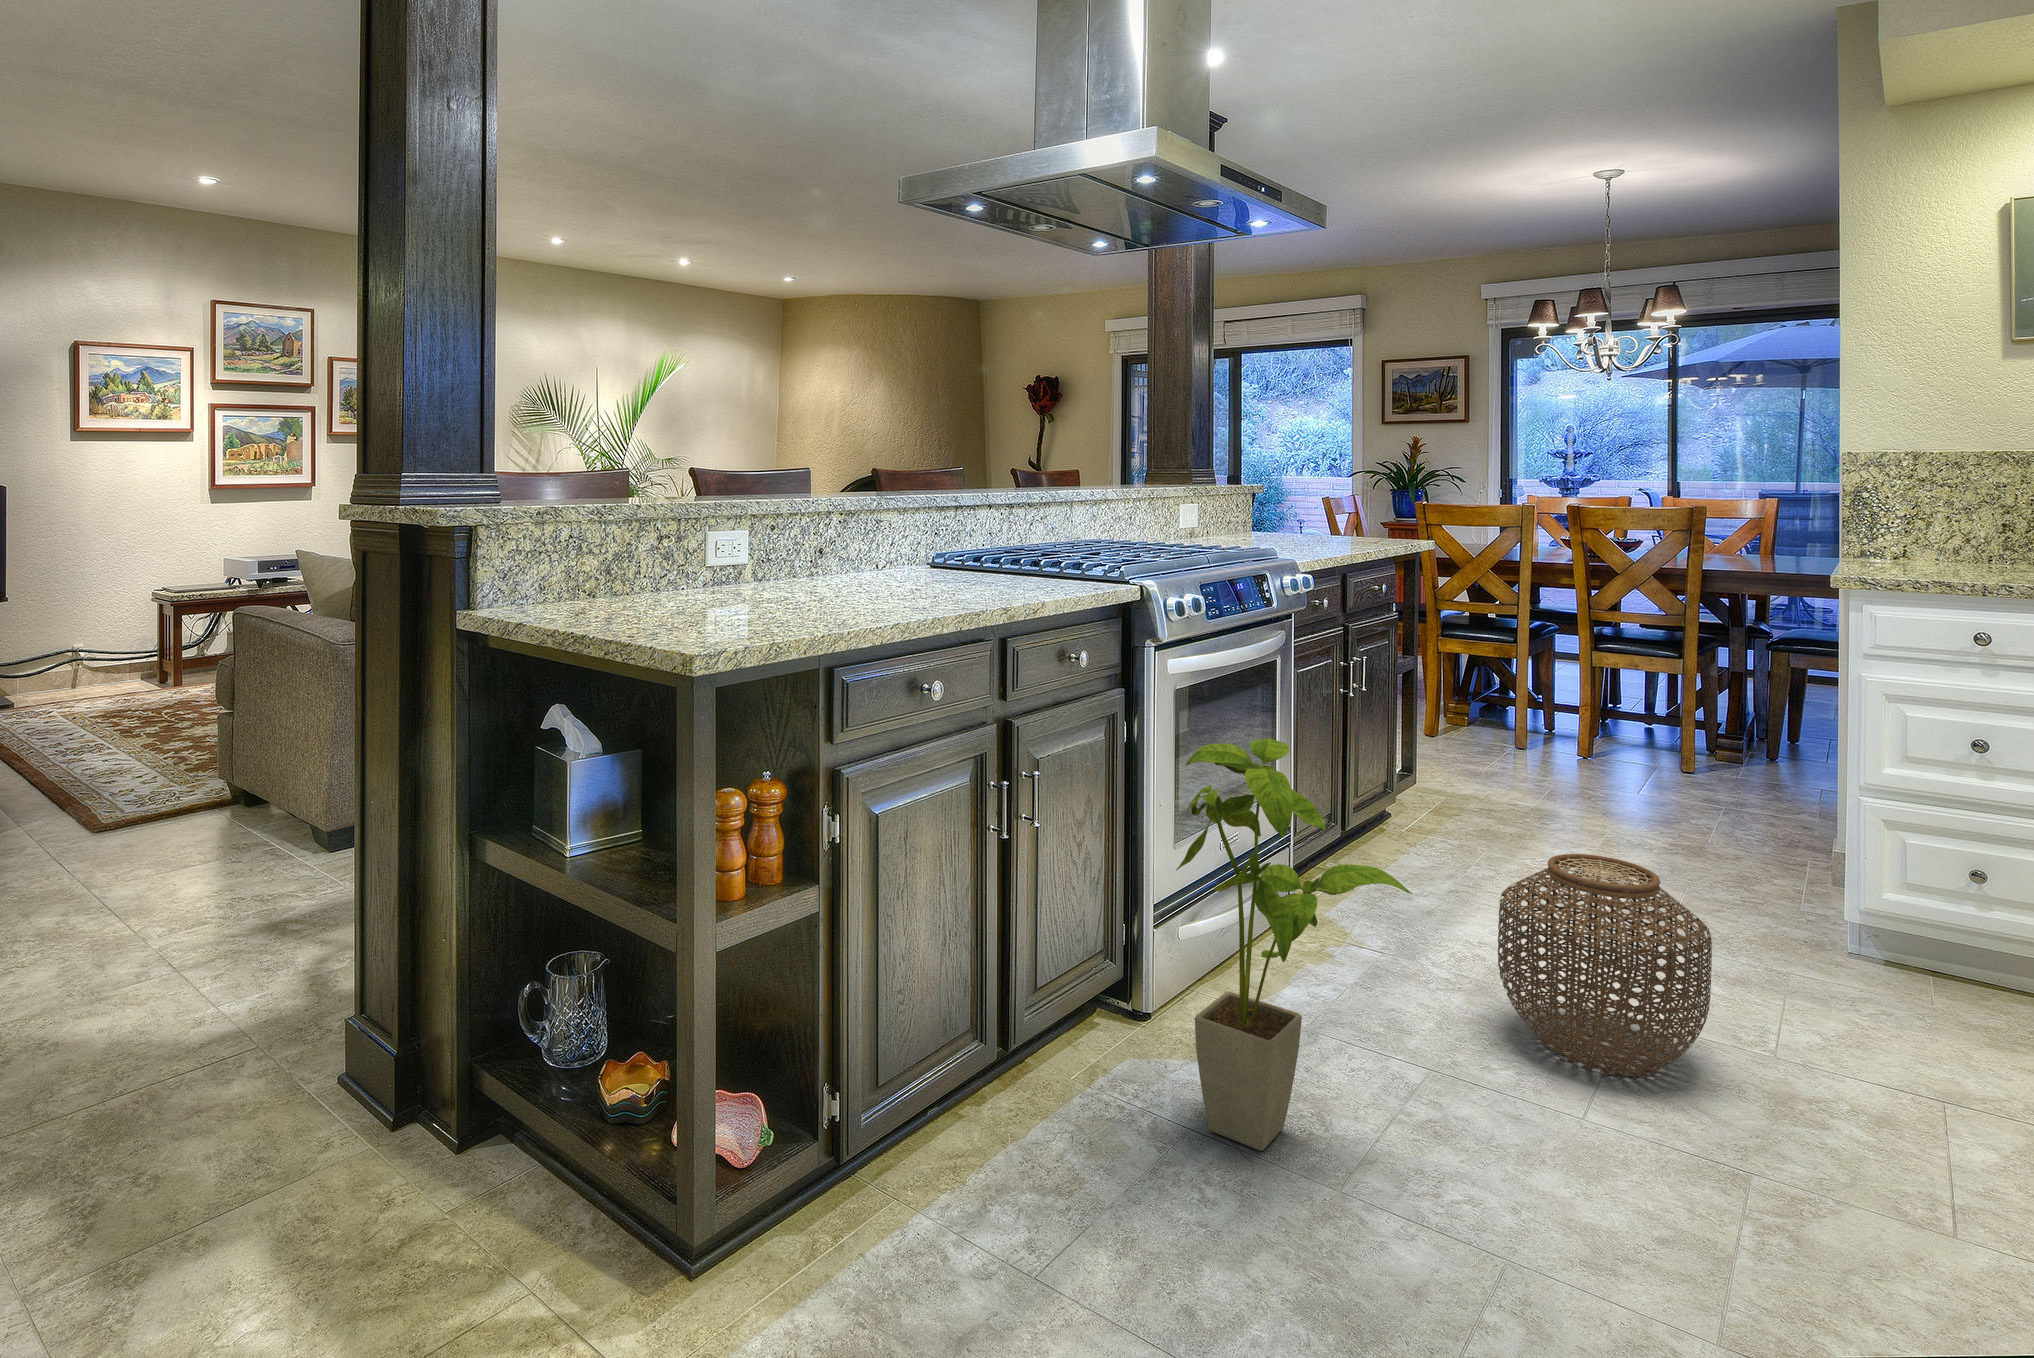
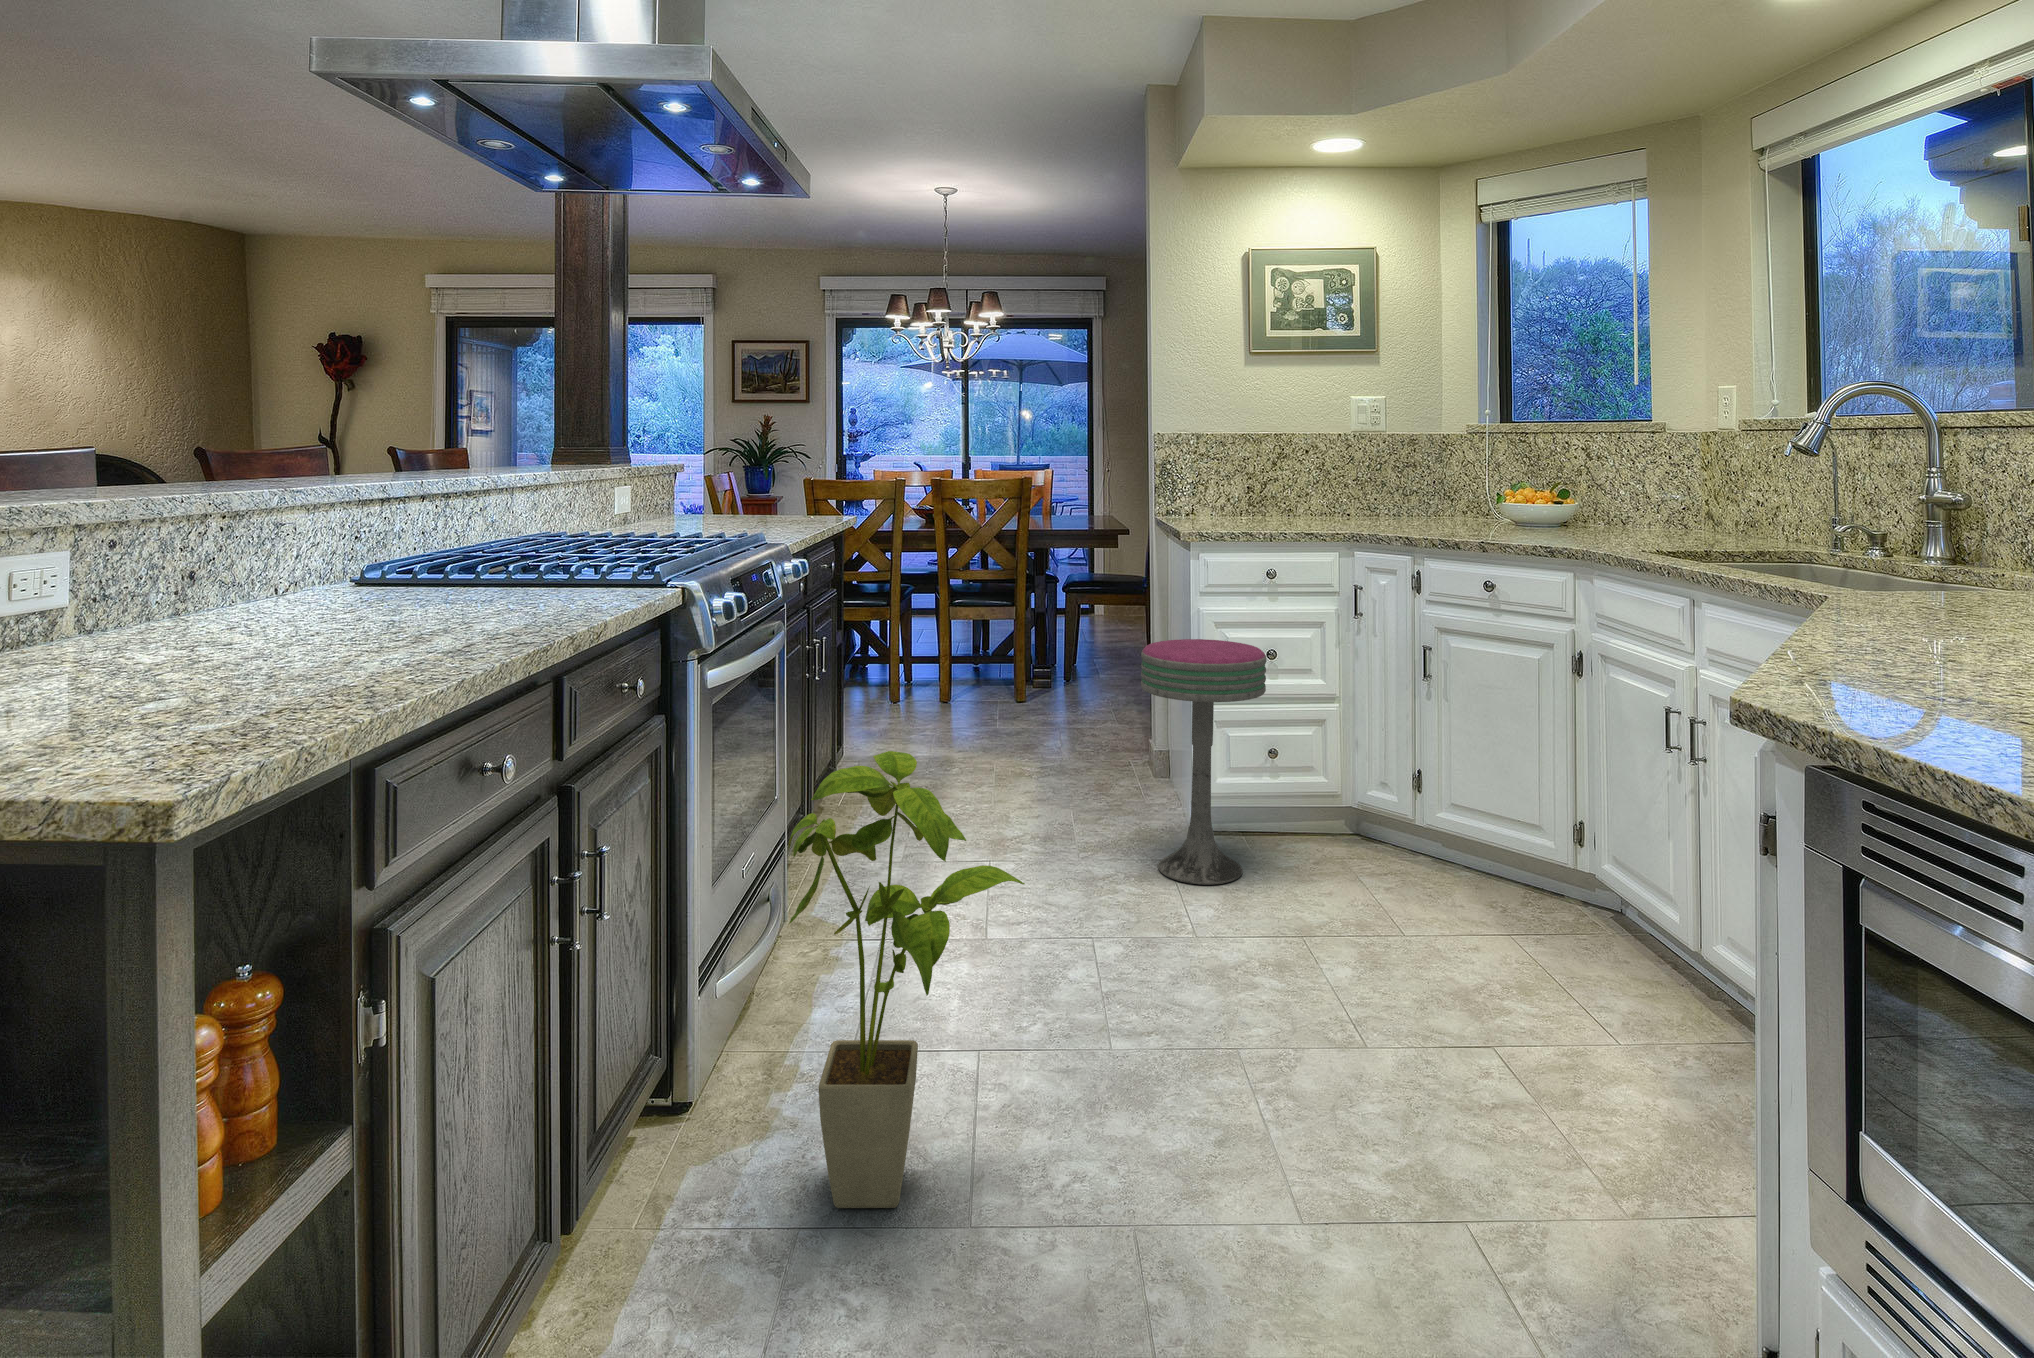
bar stool: none [1737,703,1939,1016] -> present [1141,639,1266,885]
woven basket: present [1498,854,1712,1076] -> none [1018,799,1179,994]

